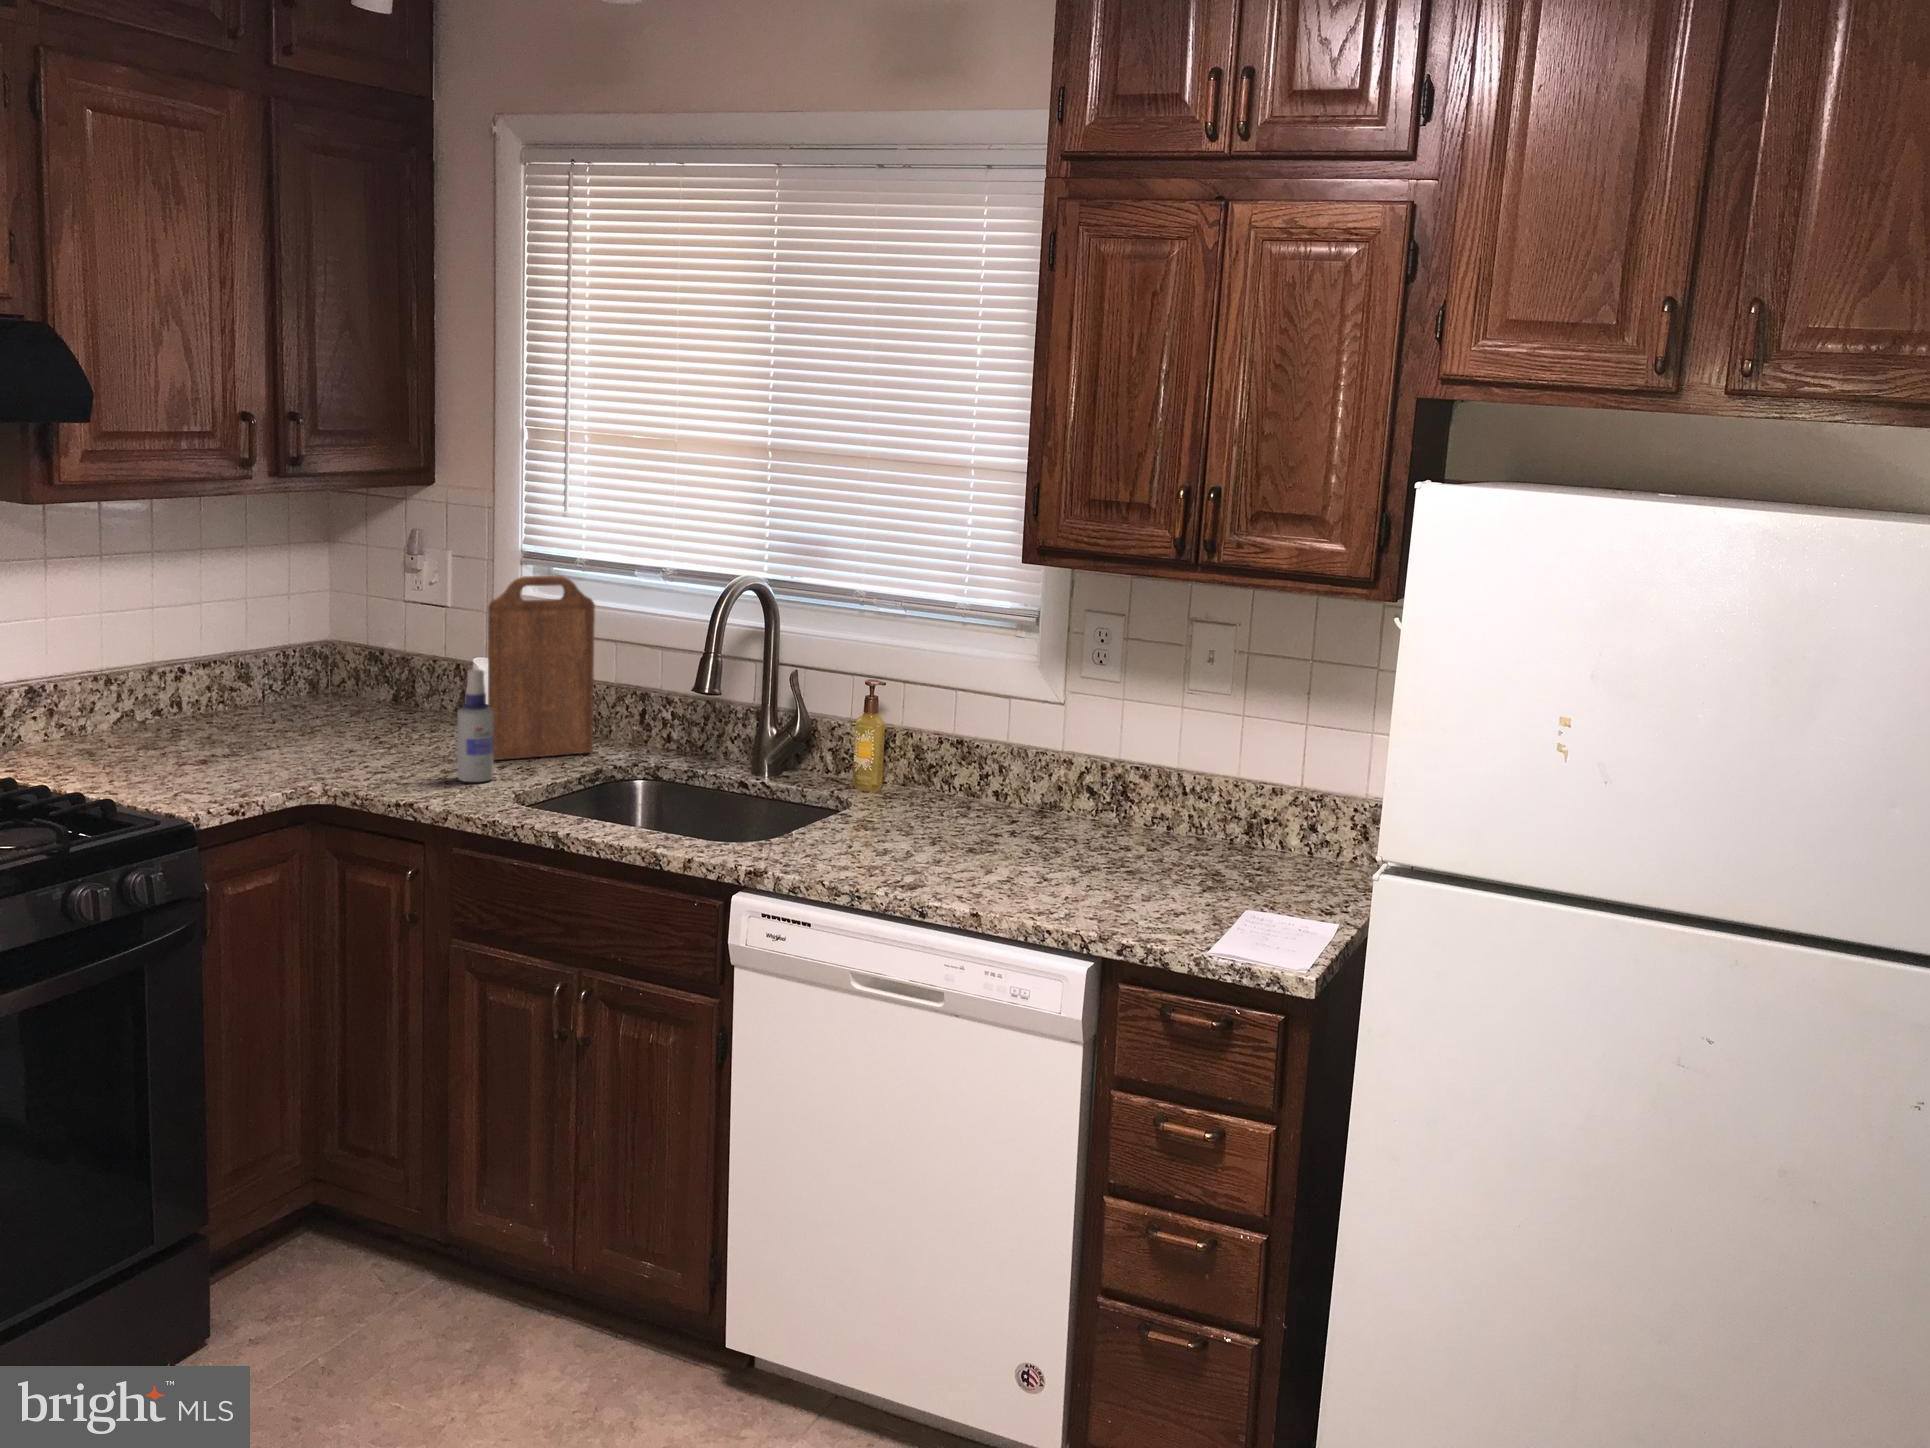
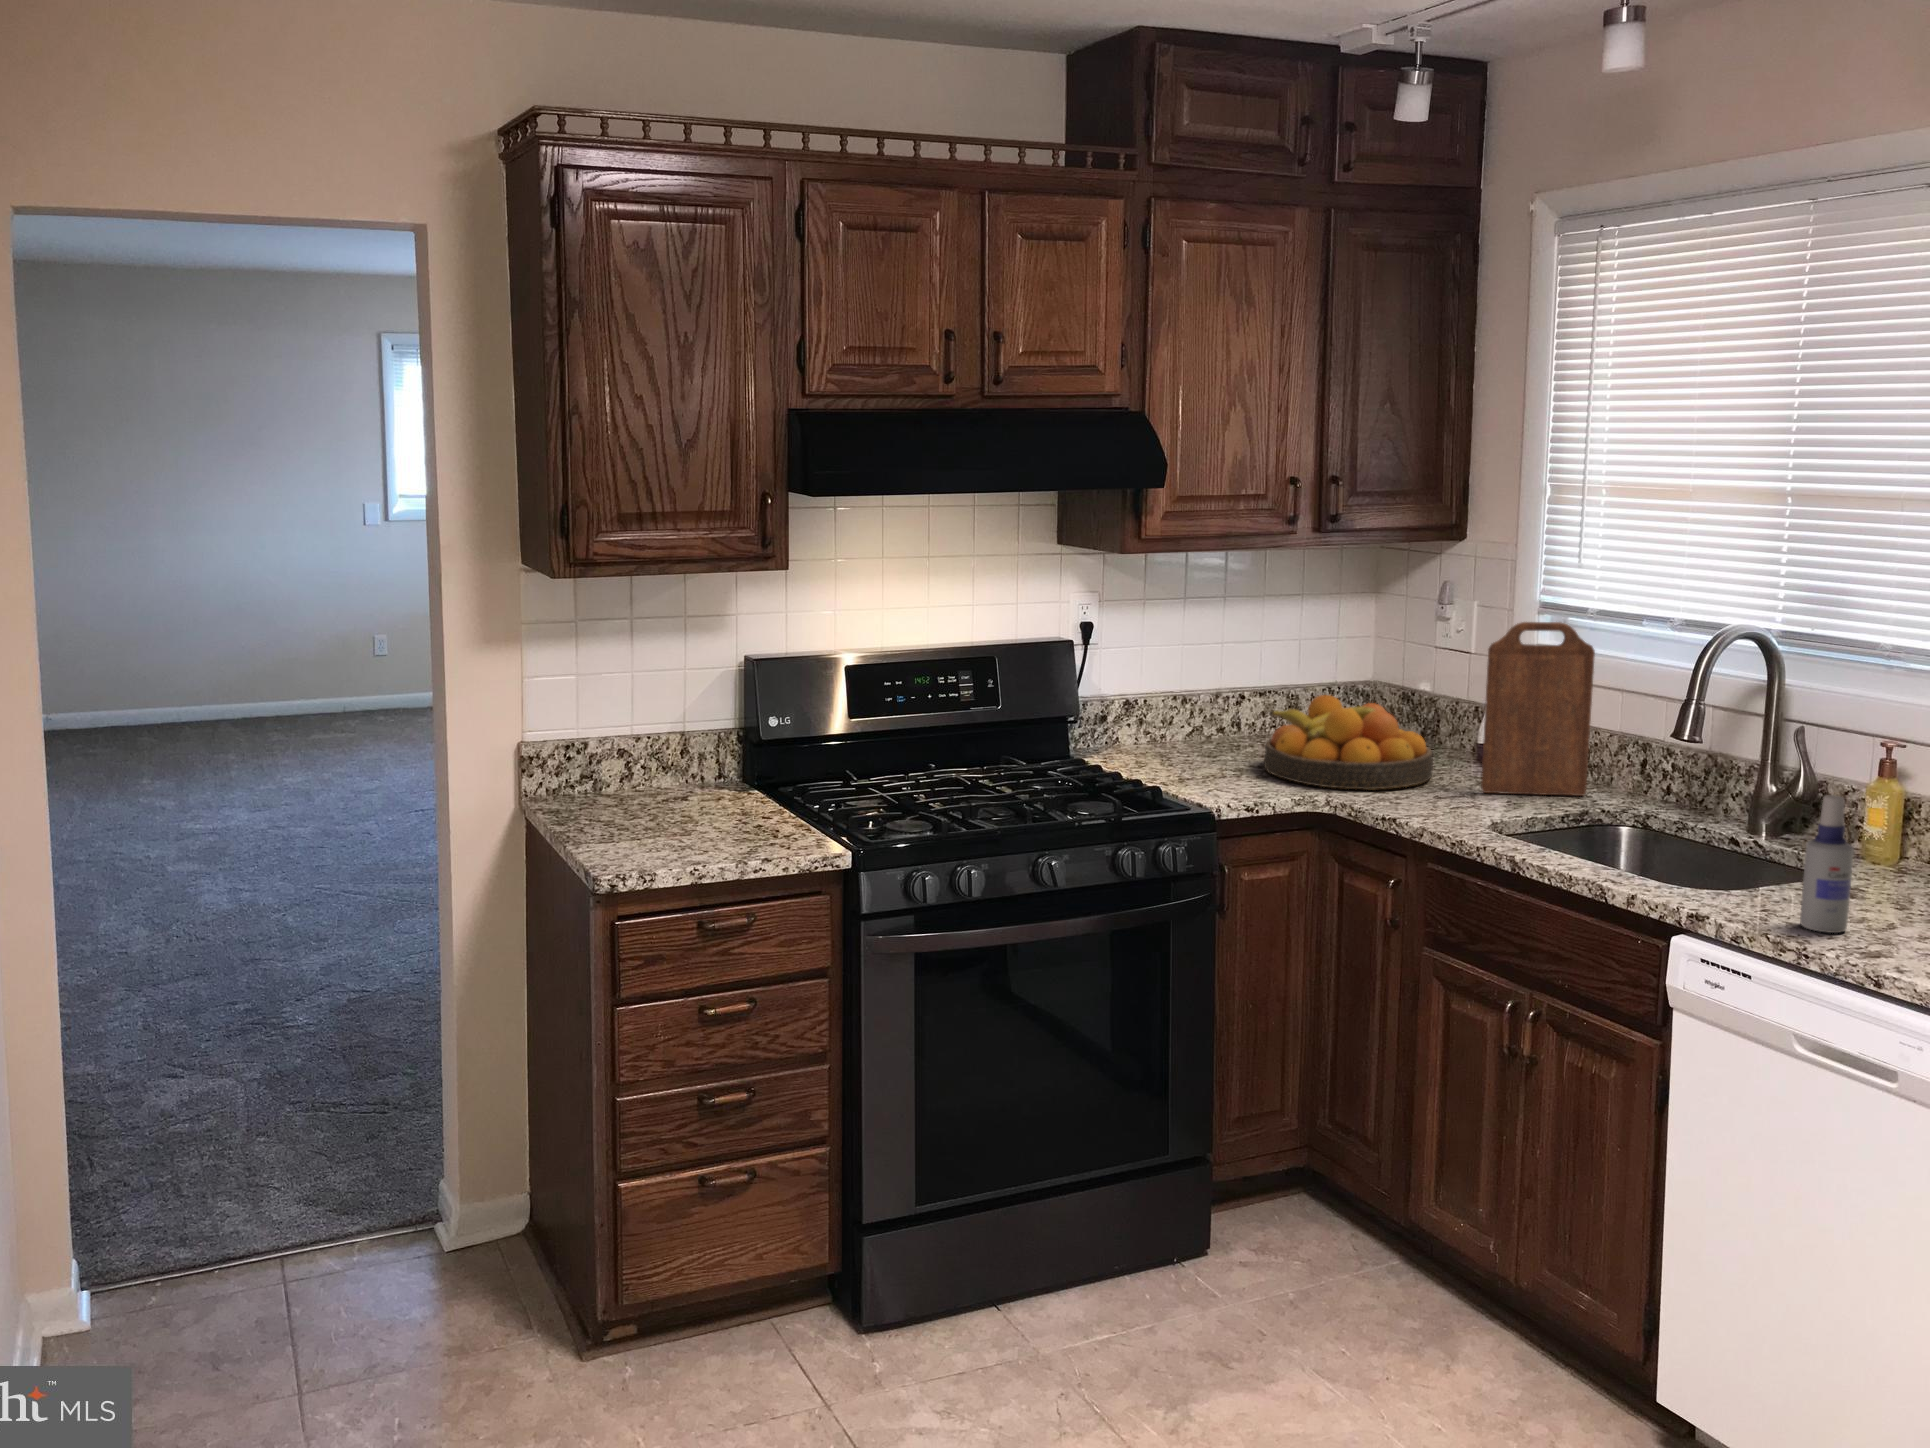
fruit bowl: none [230,665,430,772] -> present [1264,695,1433,790]
spray bottle: present [457,669,494,782] -> present [1800,795,1854,933]

